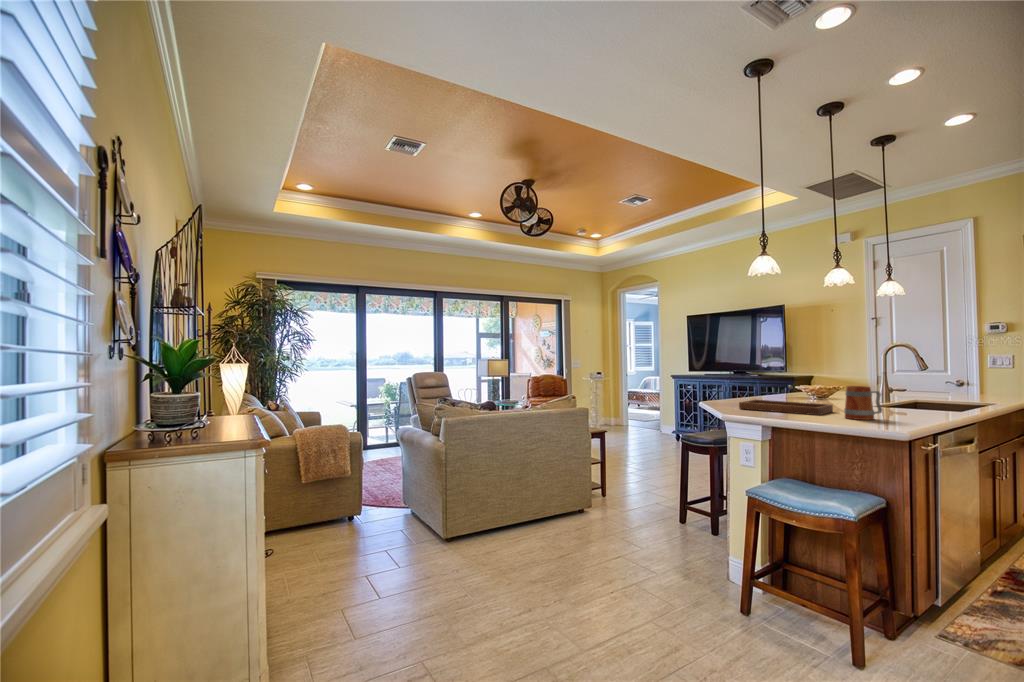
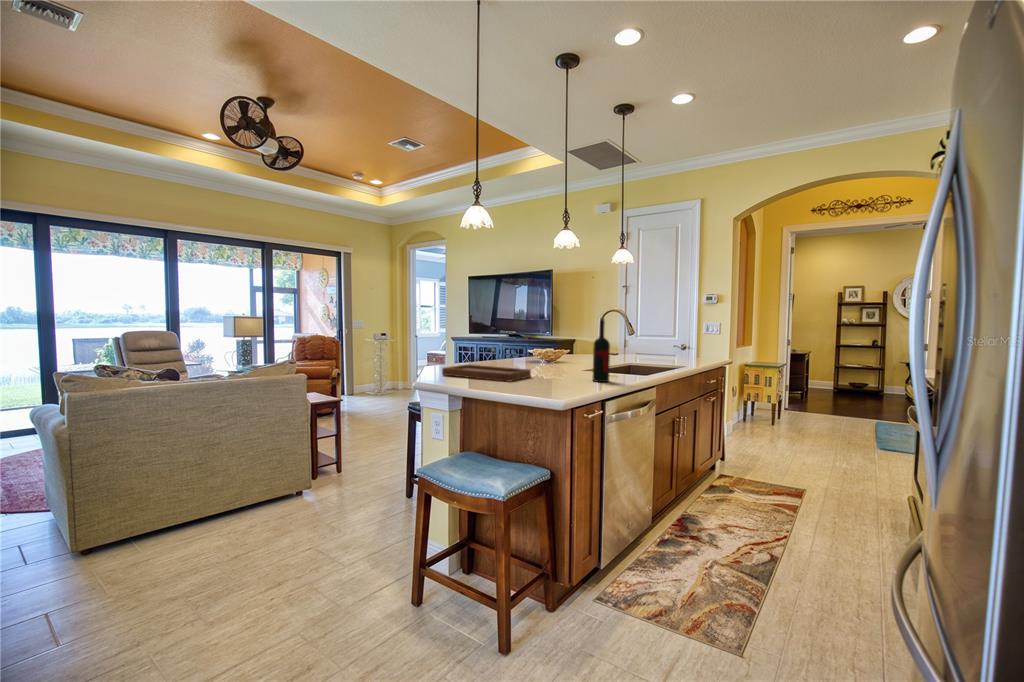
wine bottle: none [908,355,931,418] -> present [593,318,610,382]
mug: present [844,386,882,420] -> none [528,350,562,387]

